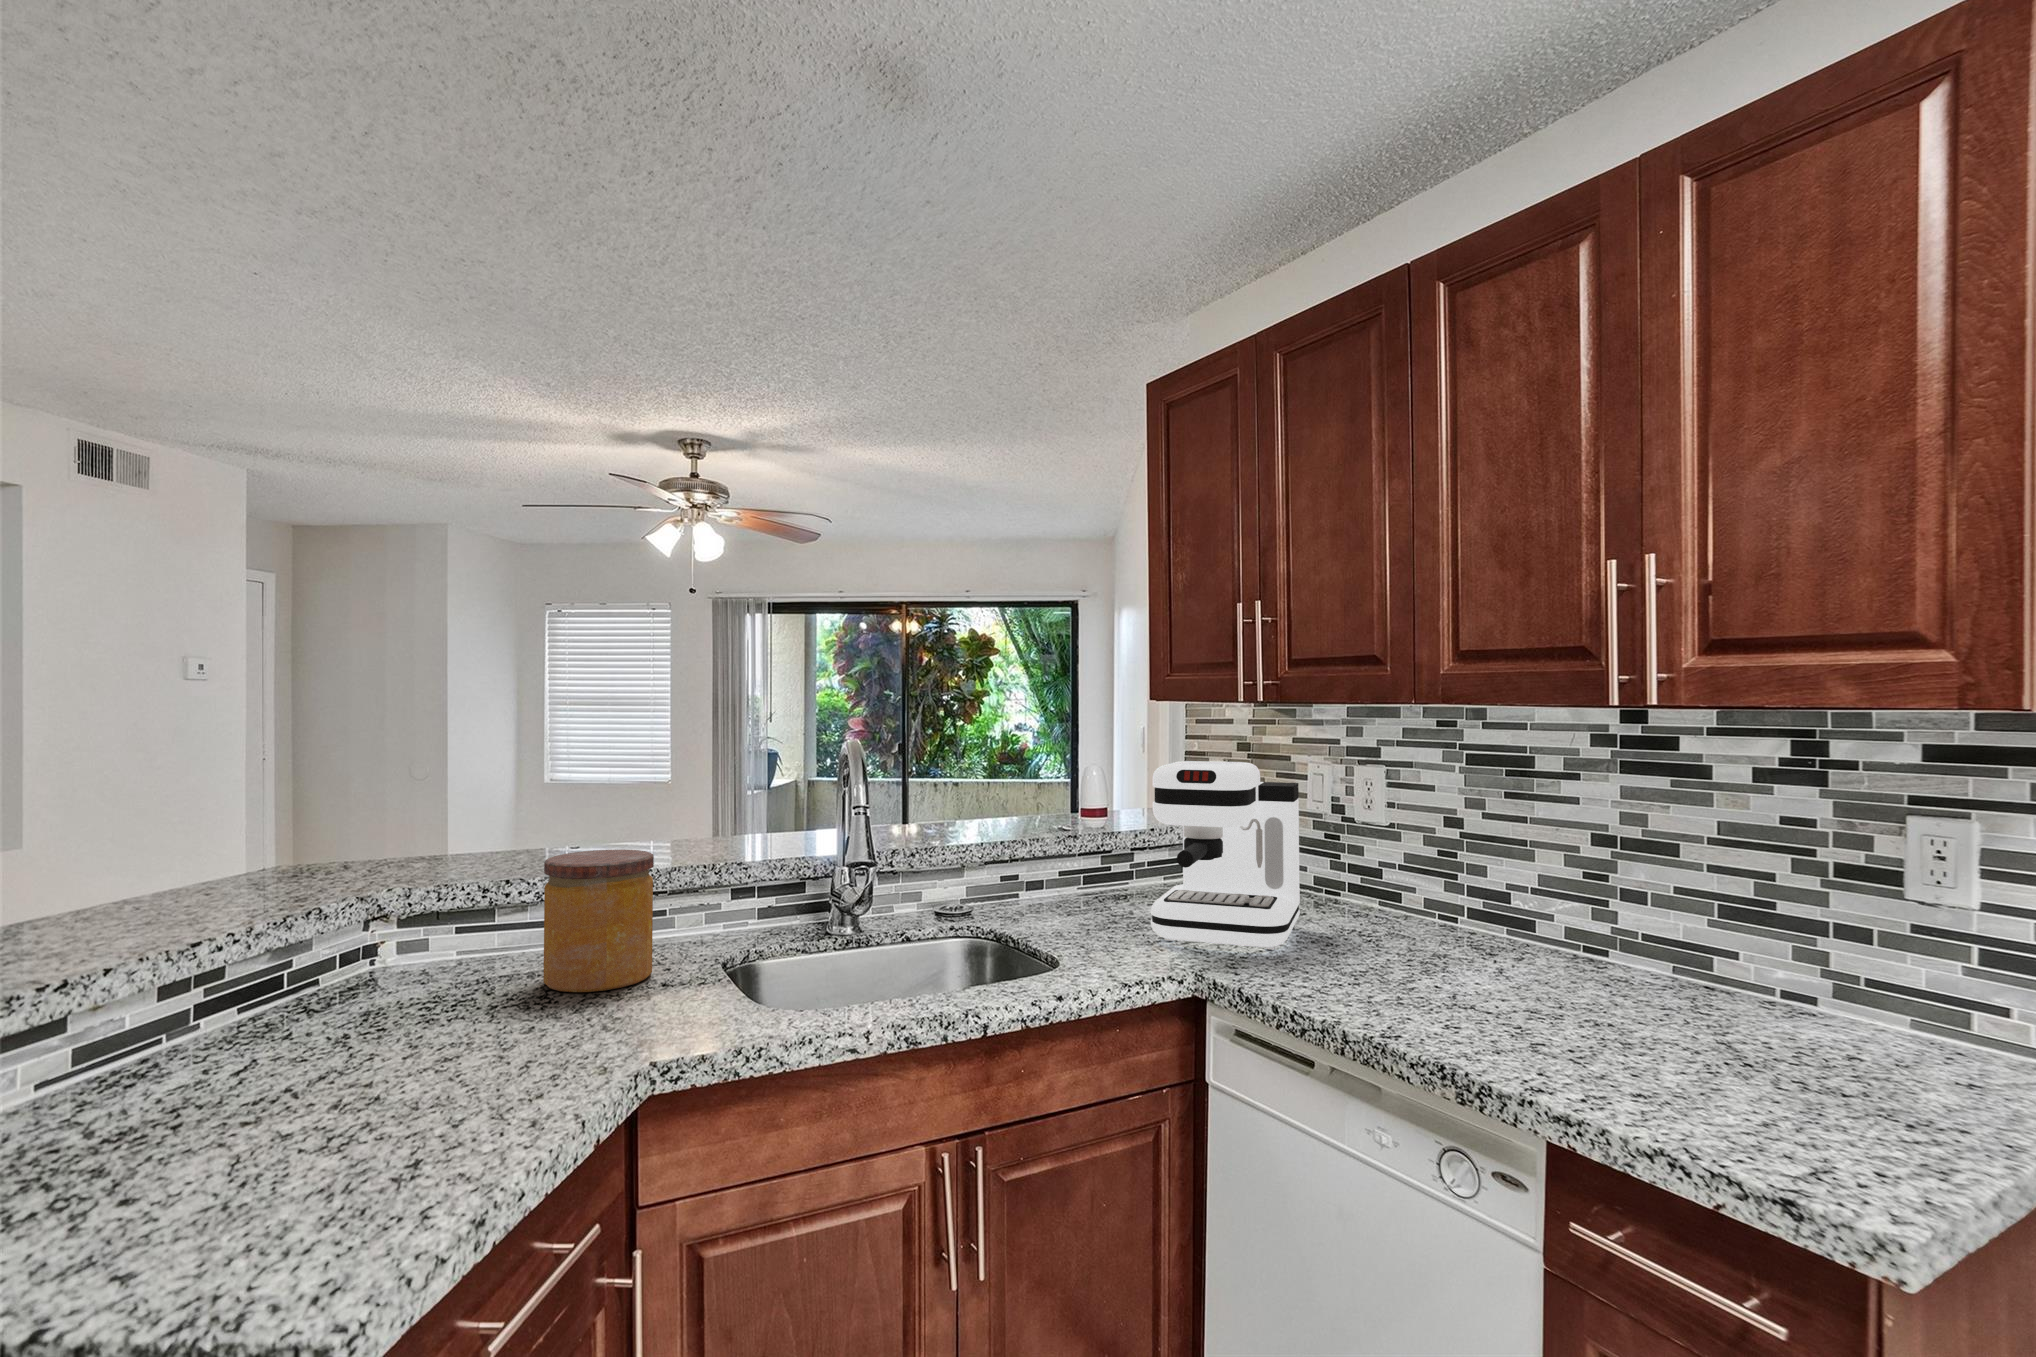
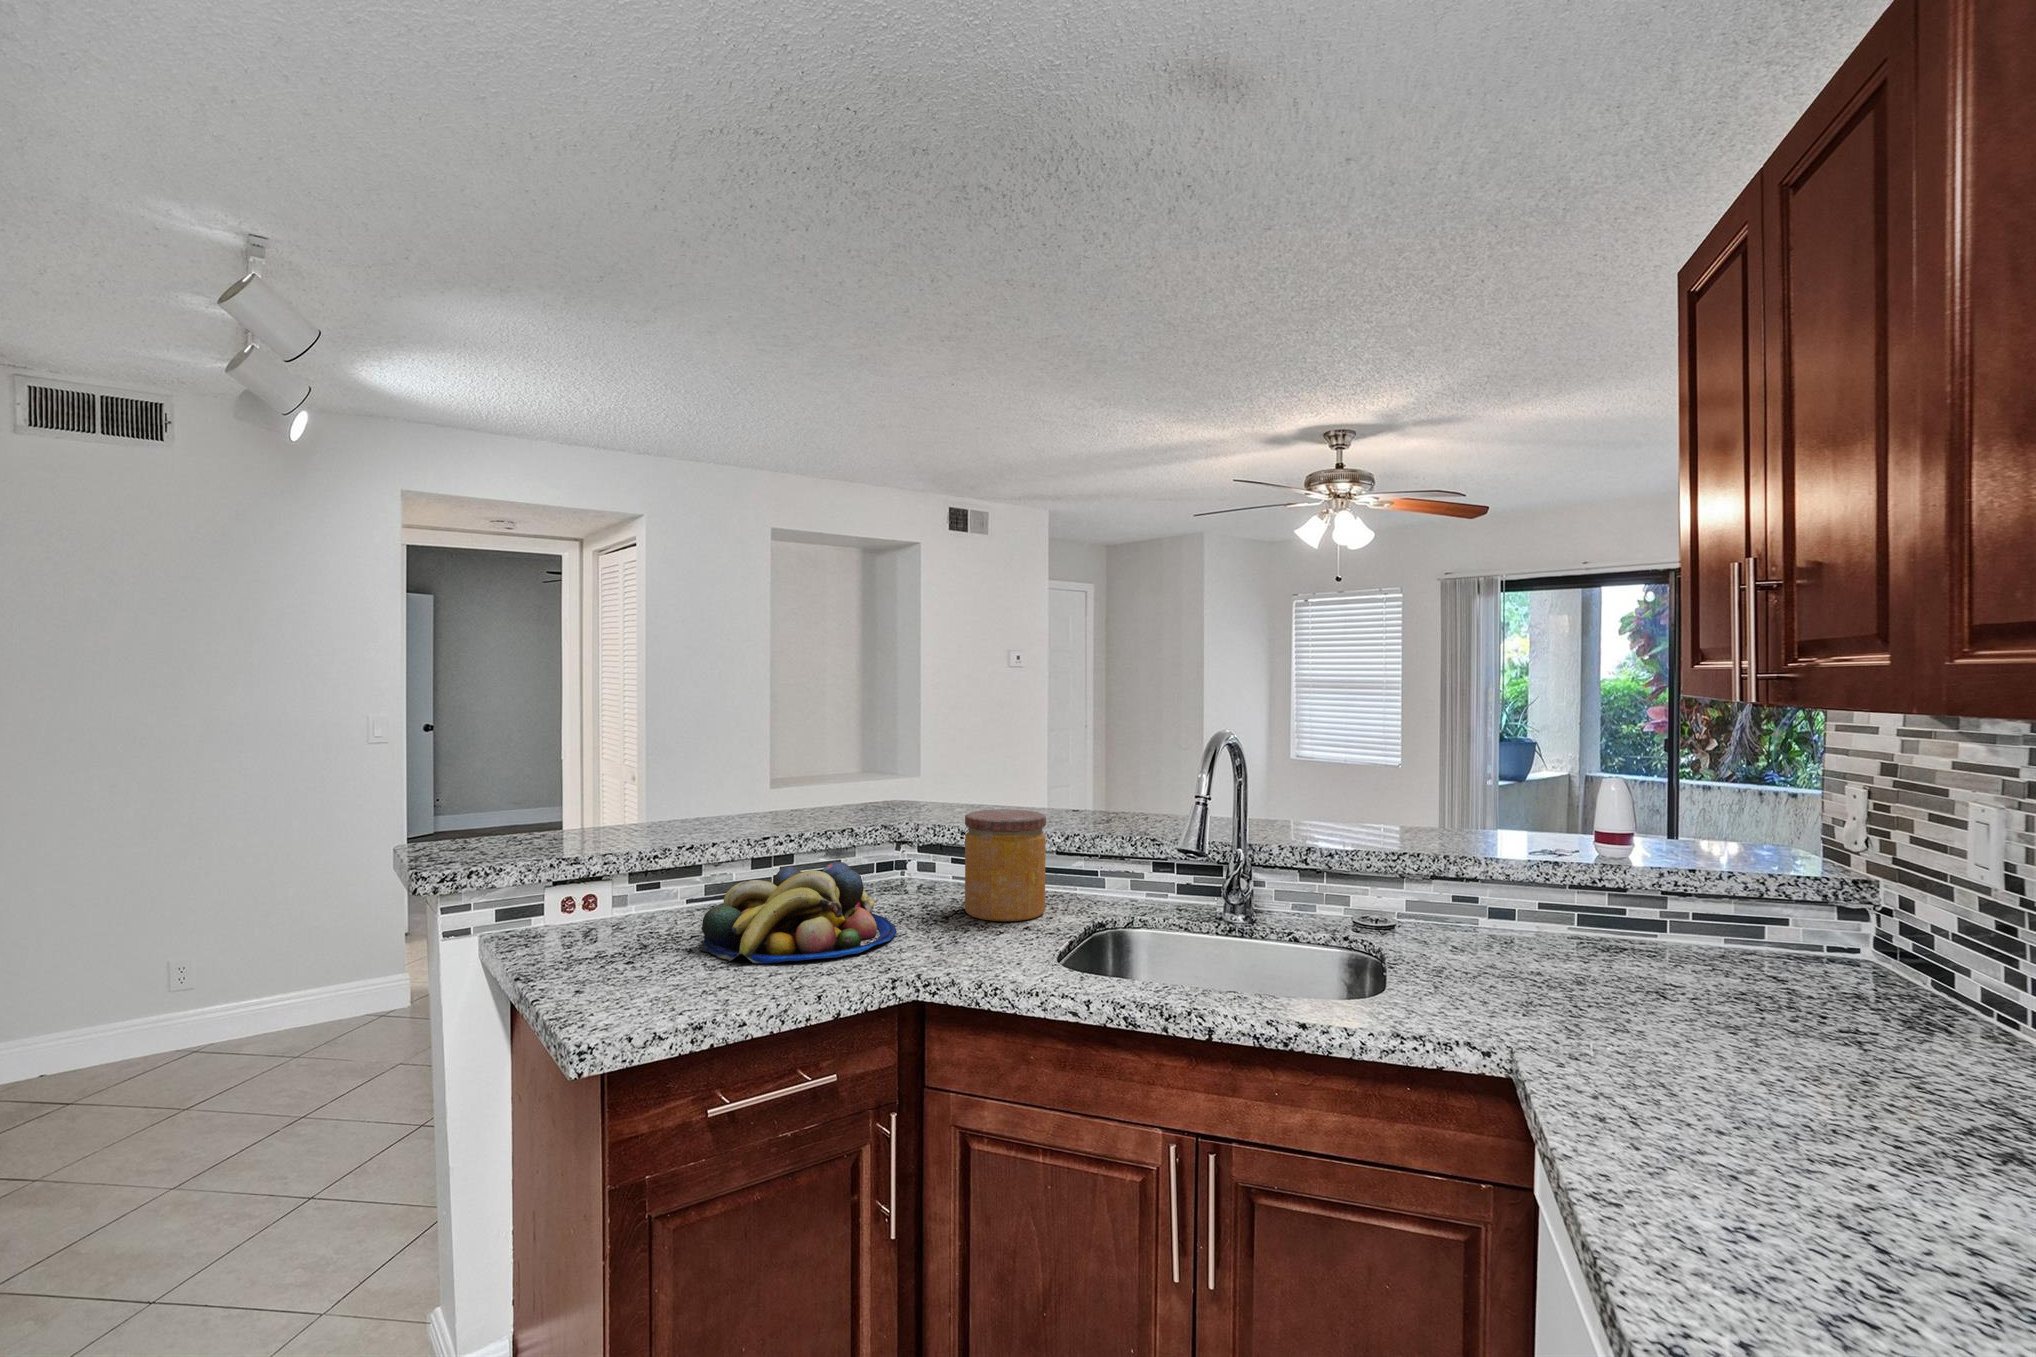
coffee maker: present [1151,761,1300,950] -> none [1527,780,1828,1061]
fruit bowl: none [190,953,528,1137] -> present [700,862,896,963]

